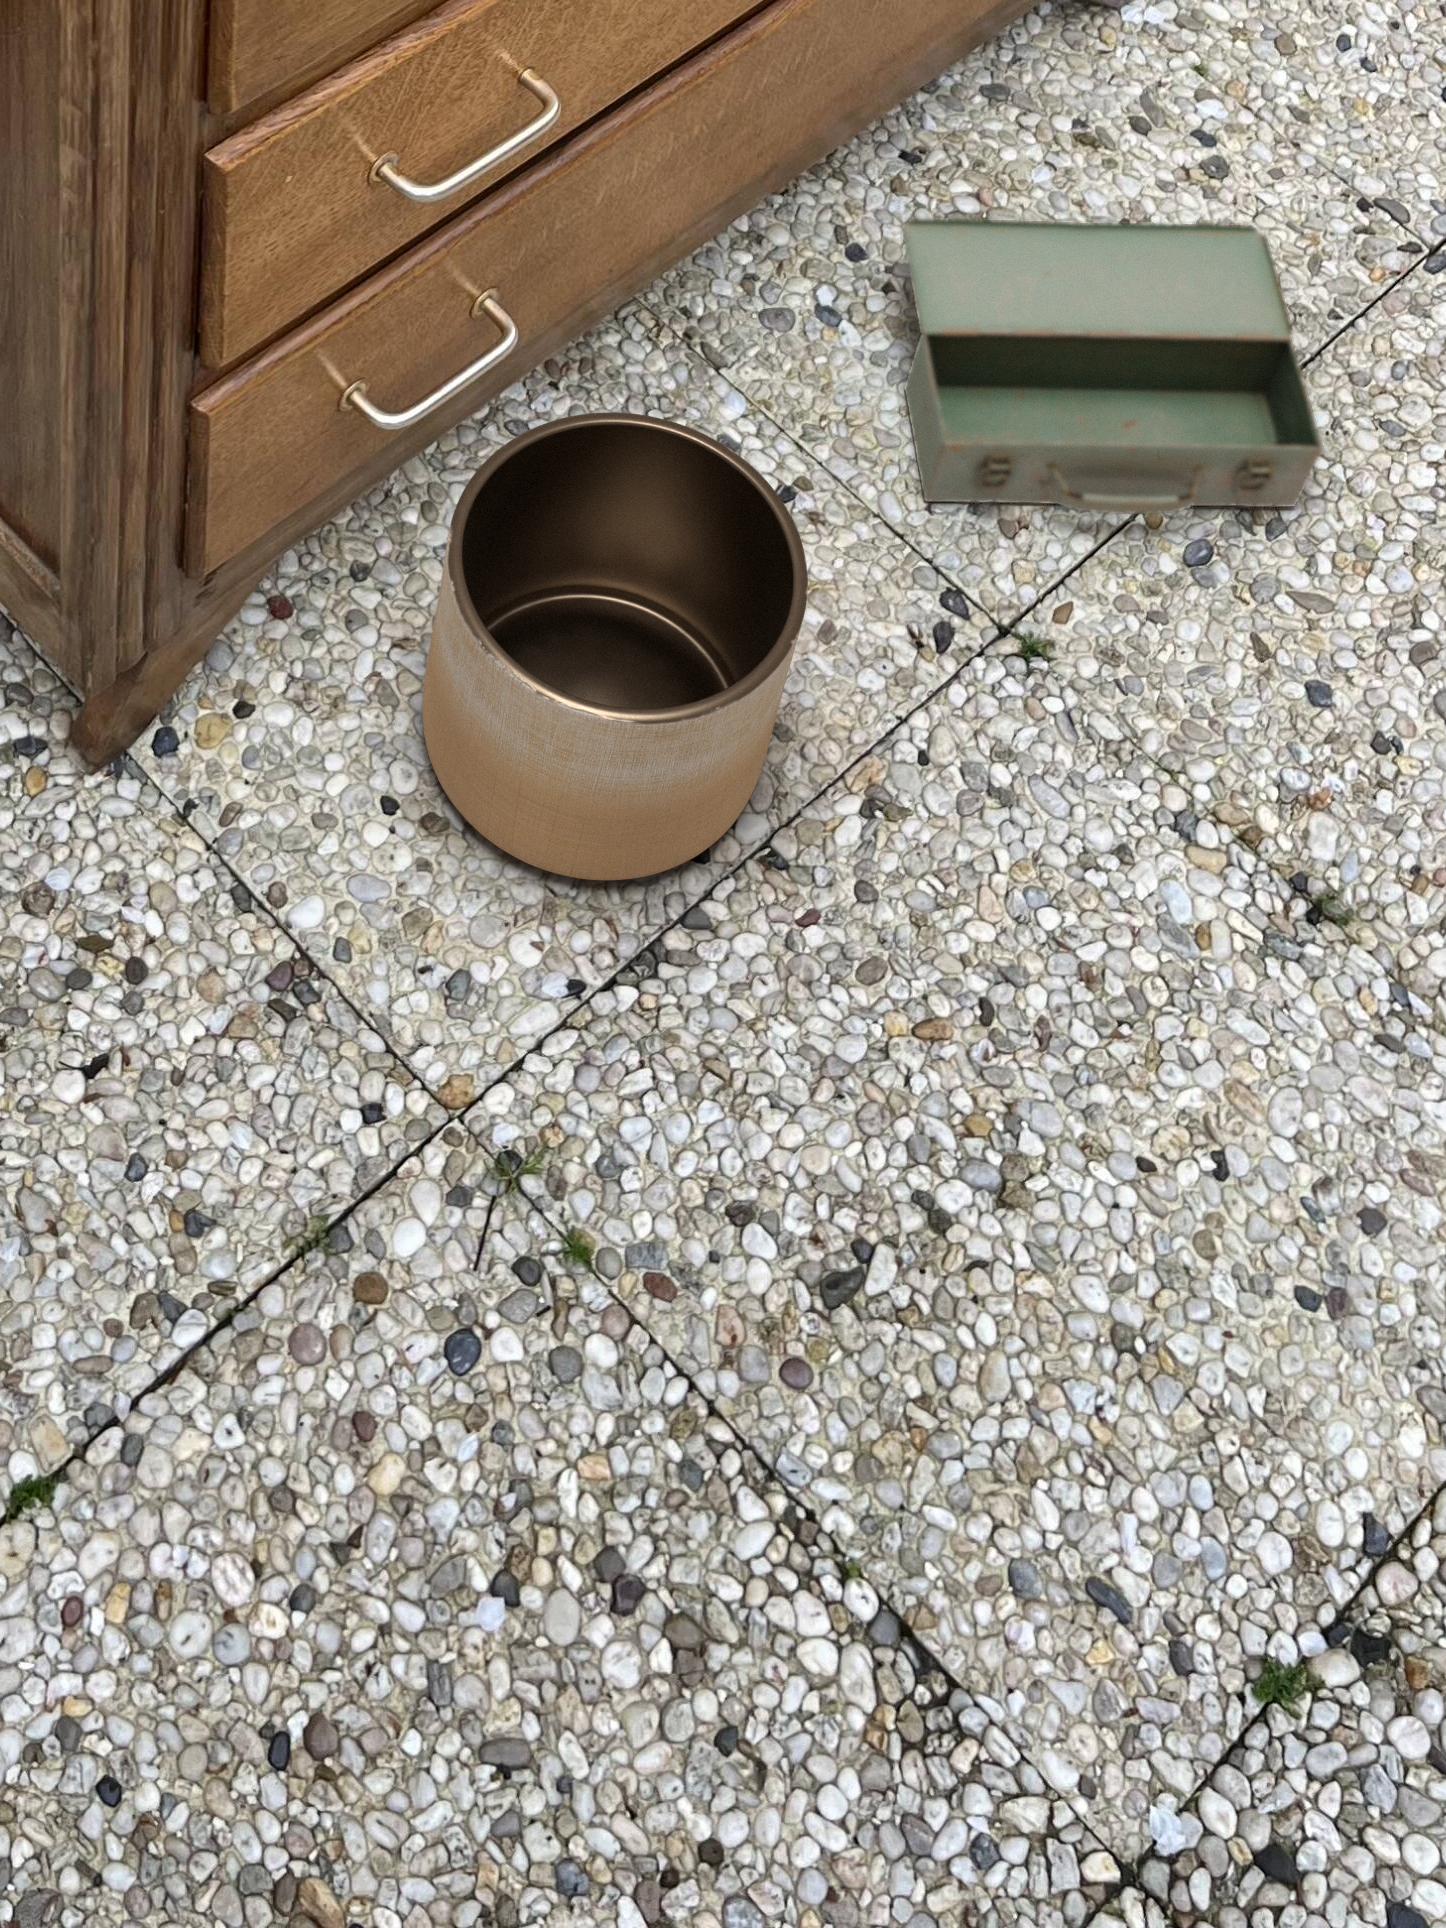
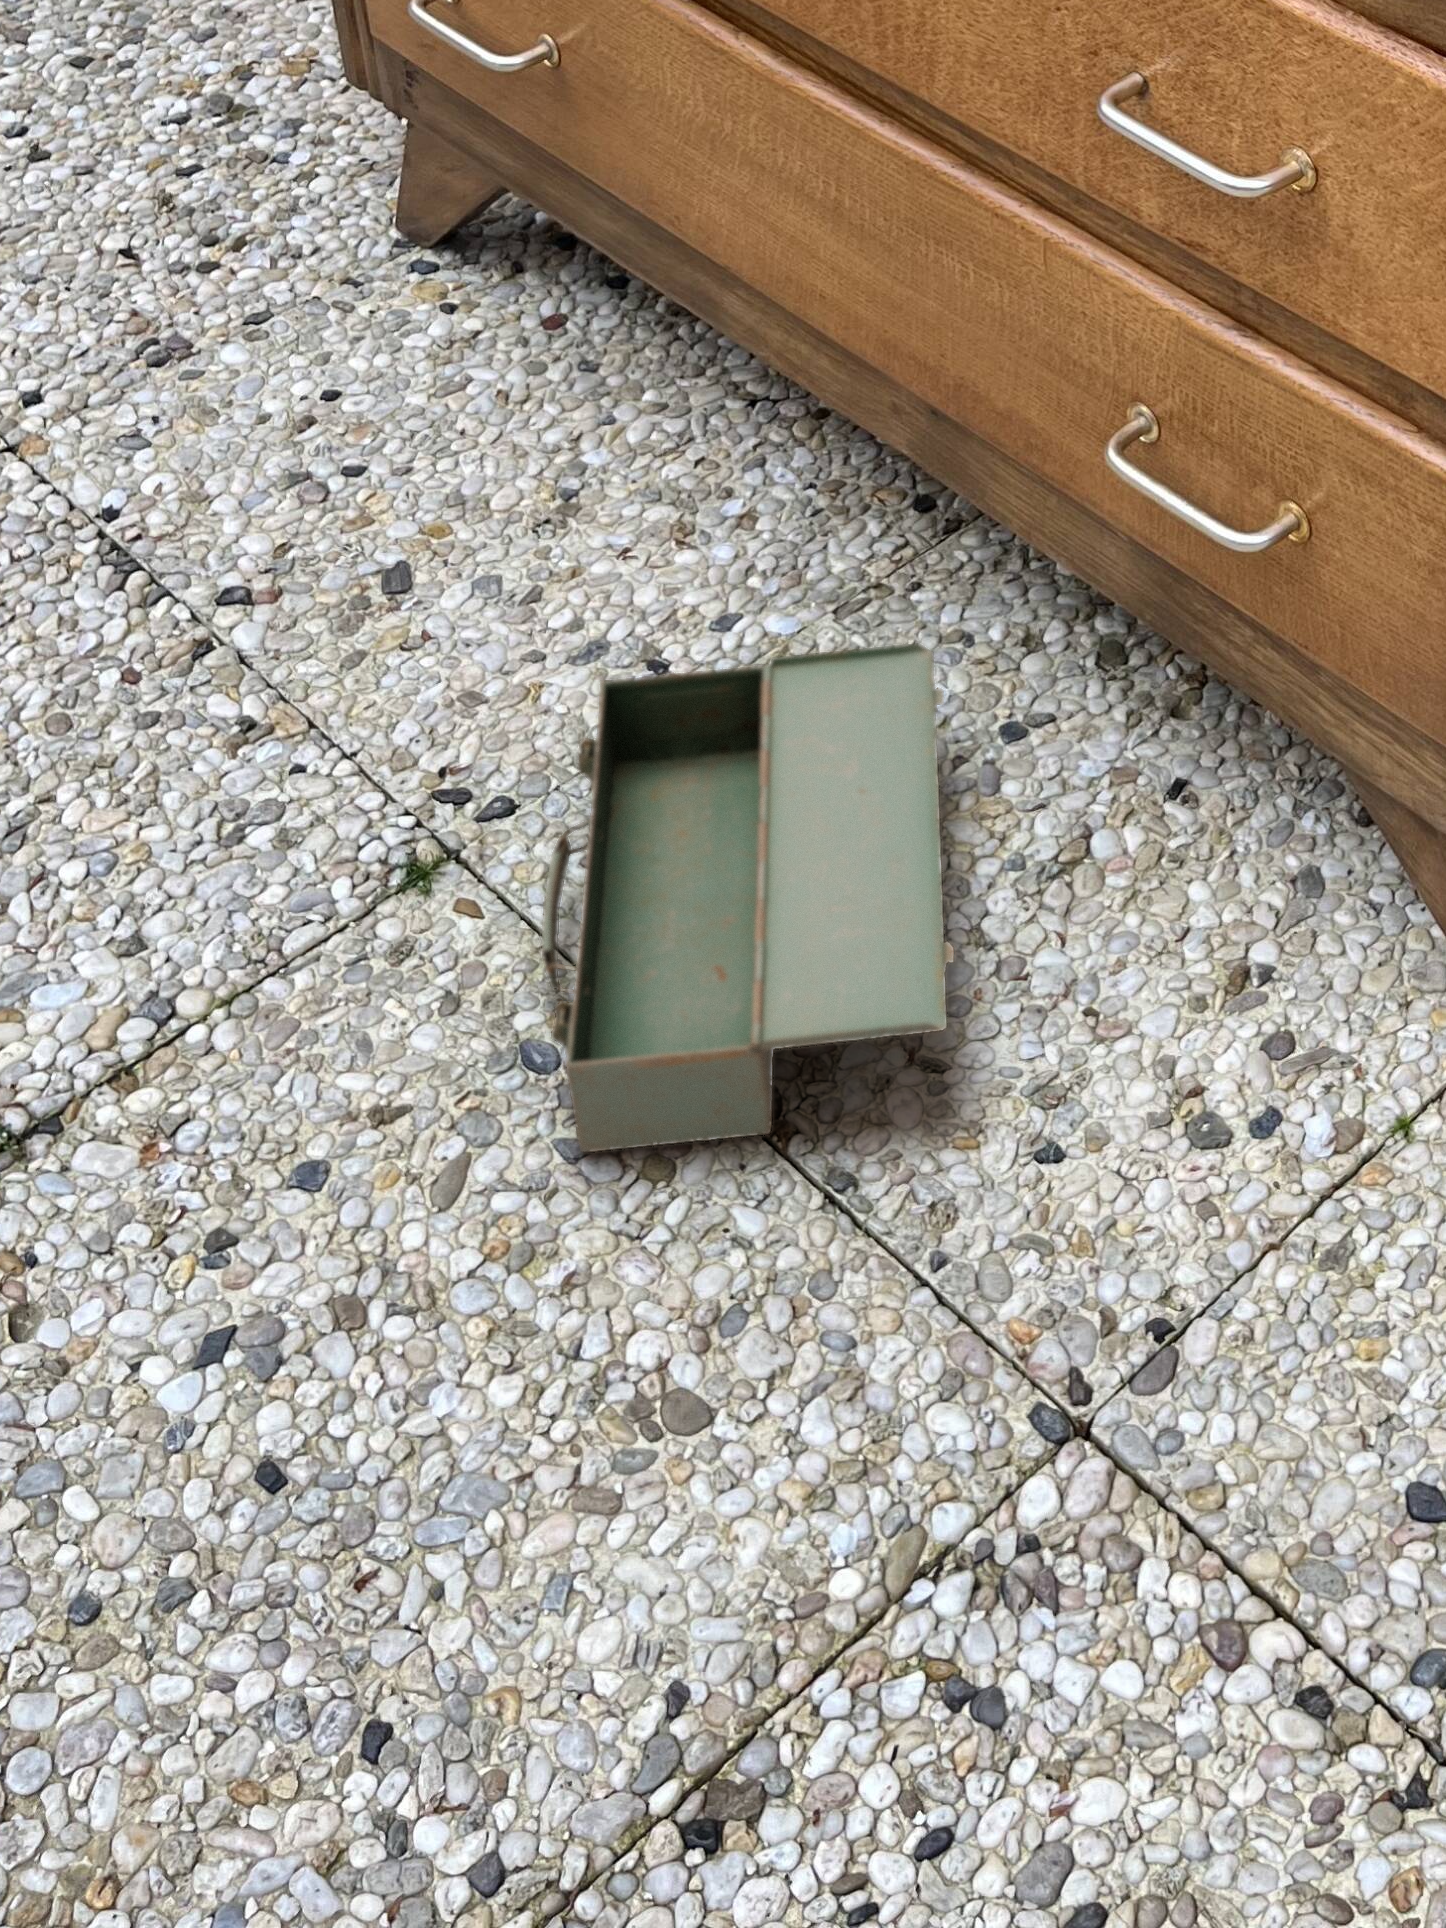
planter: present [422,412,808,880] -> none [120,155,525,609]

